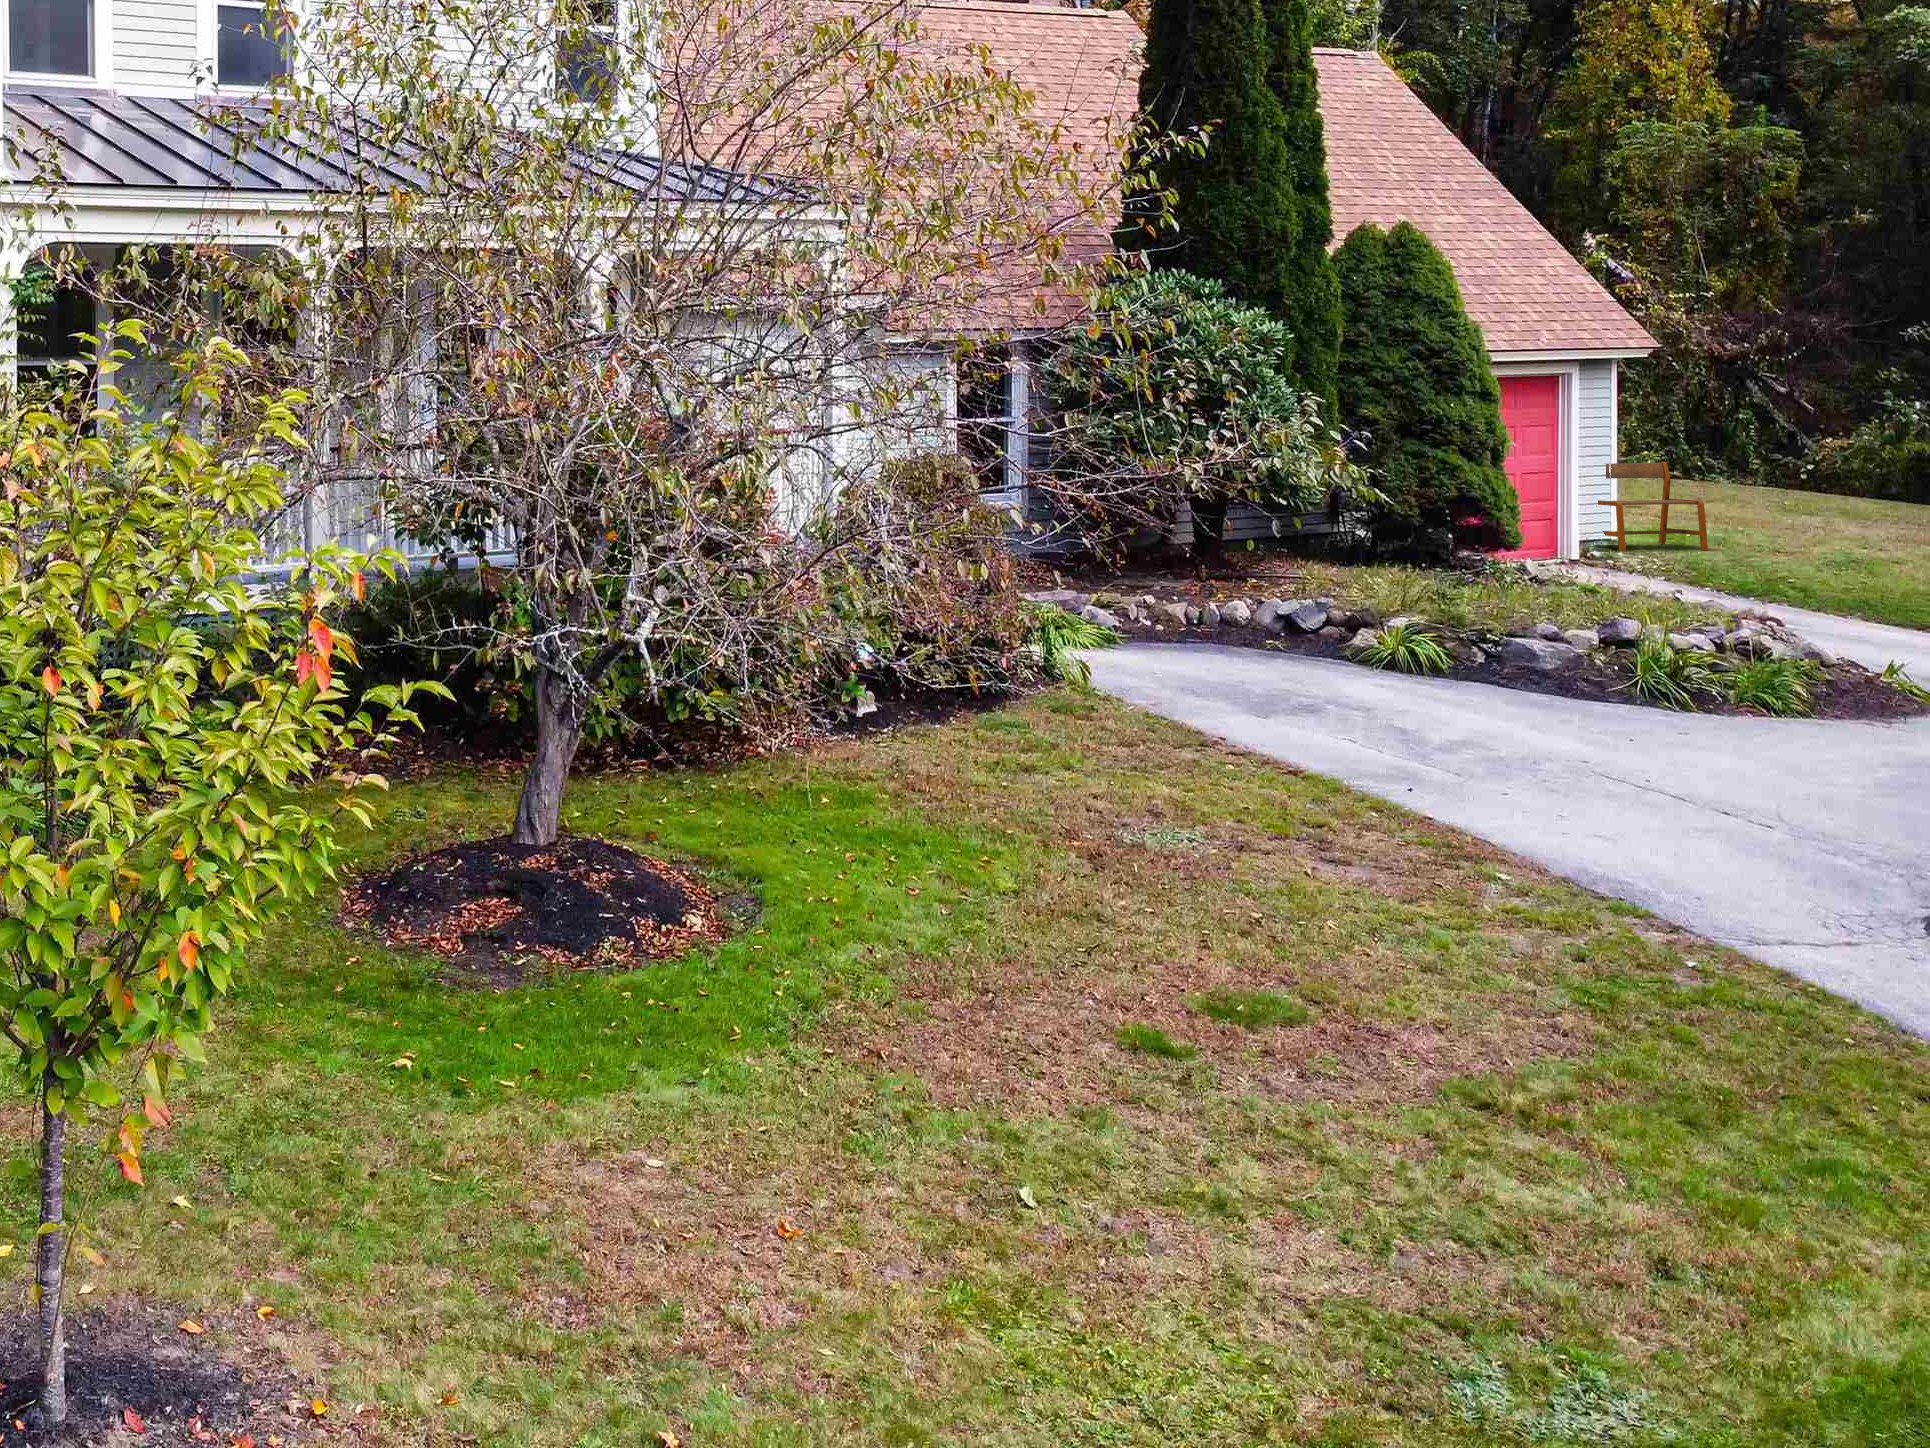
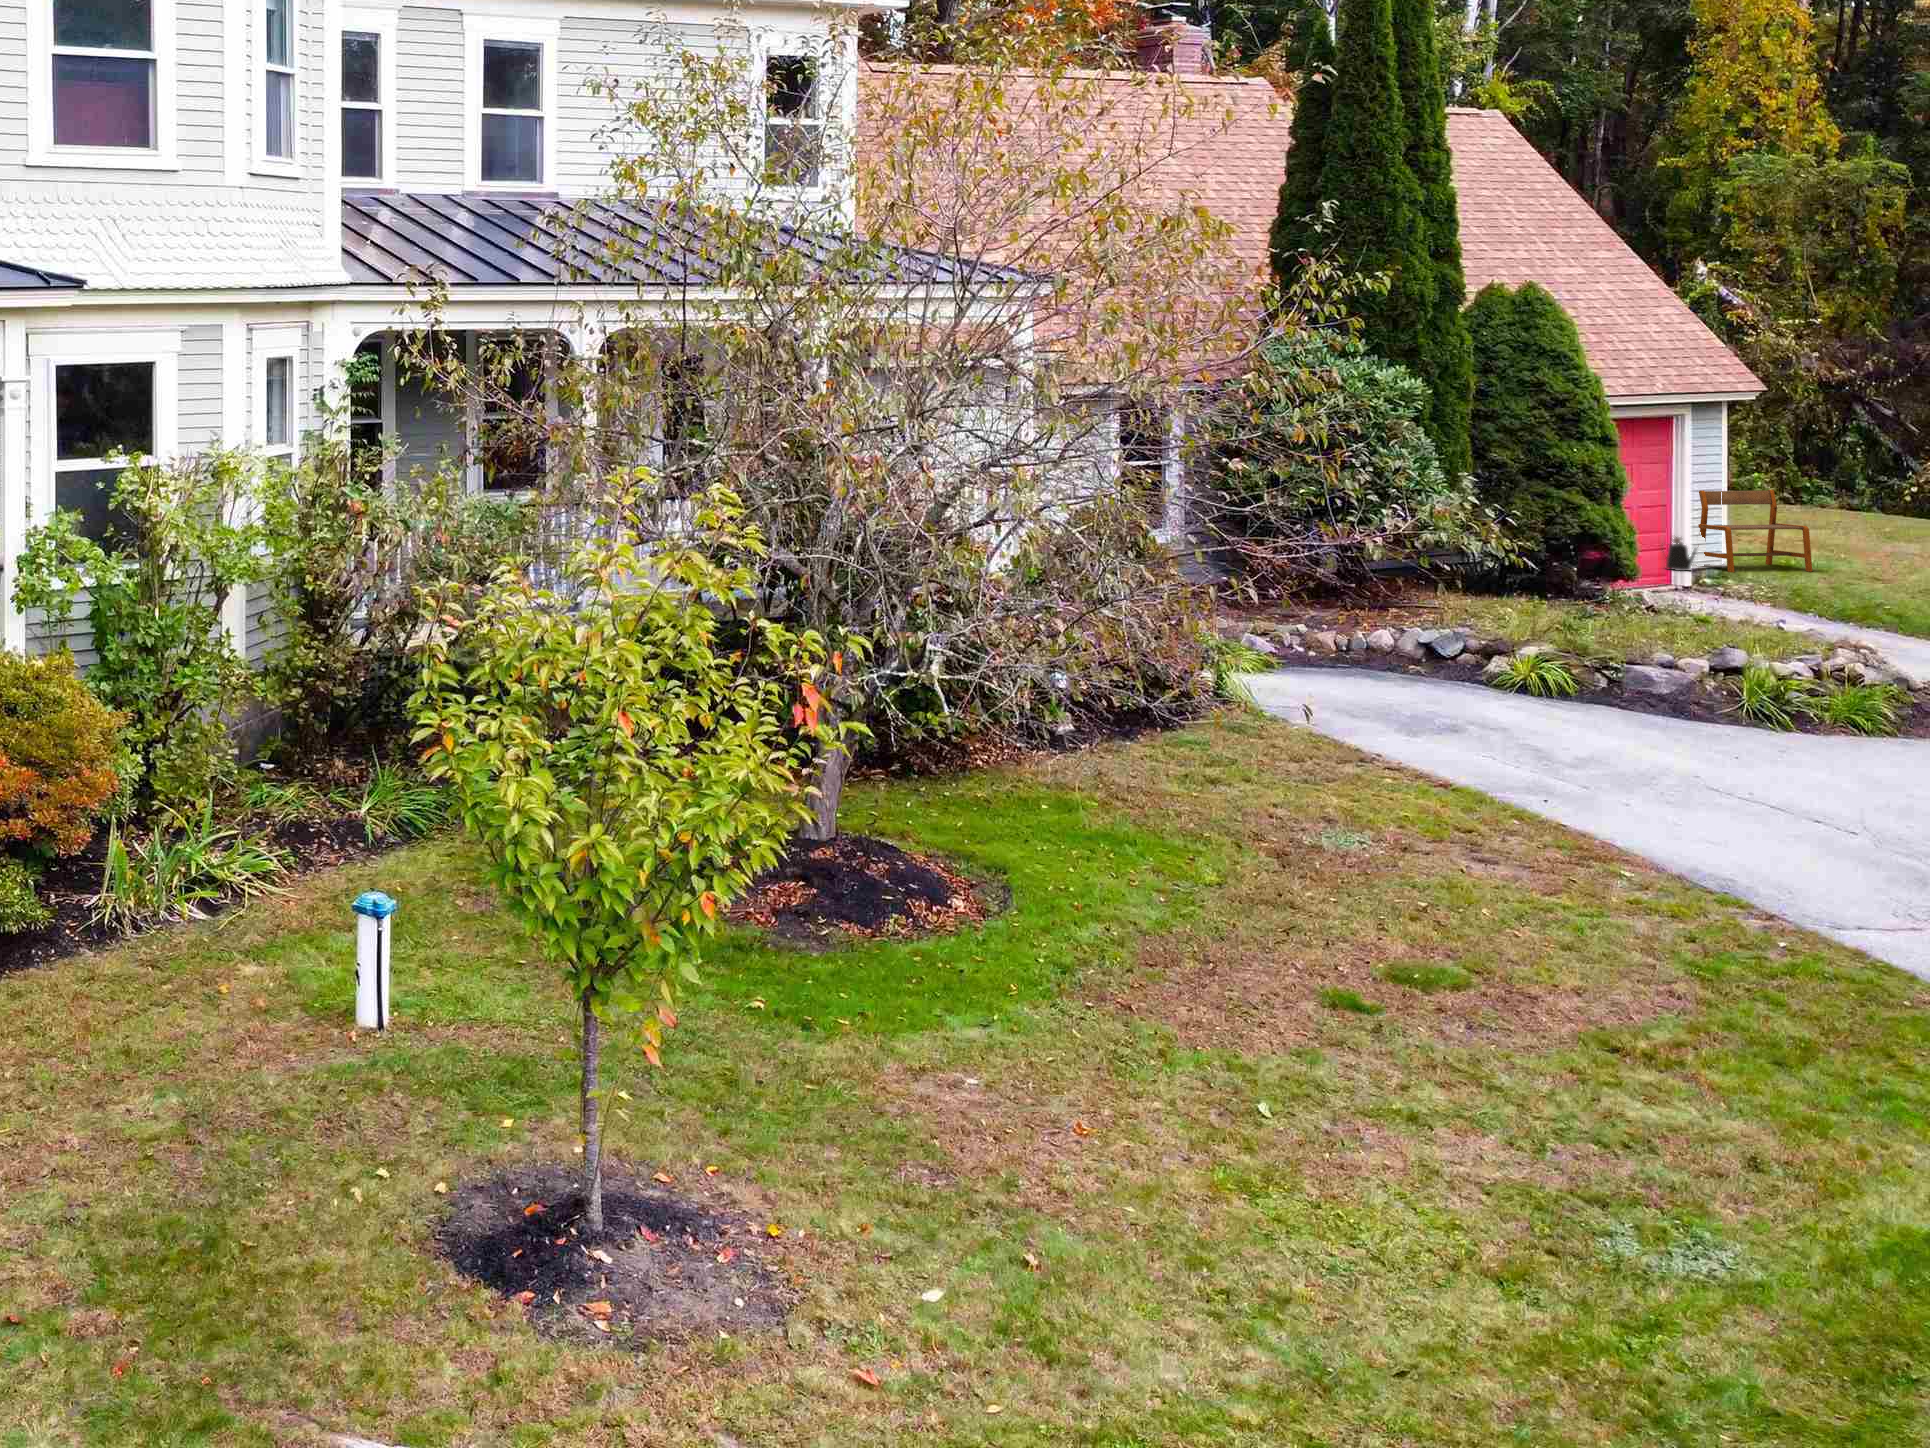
watering can: none [1549,507,1587,550] -> present [1662,536,1696,571]

